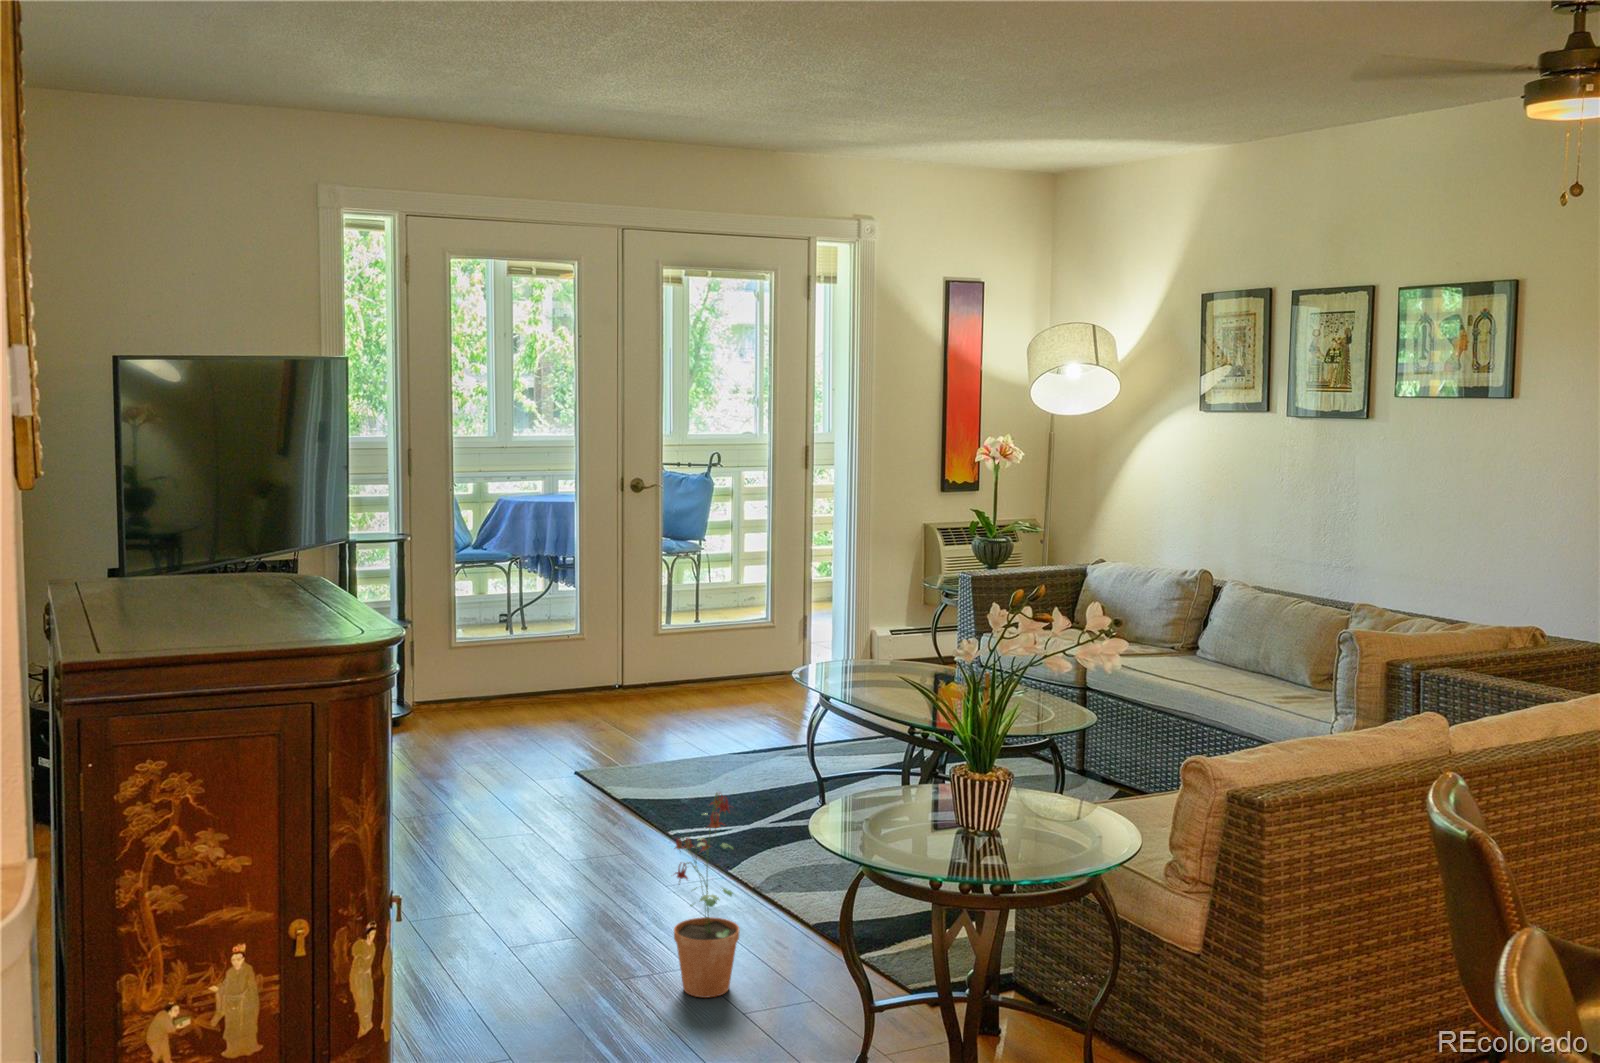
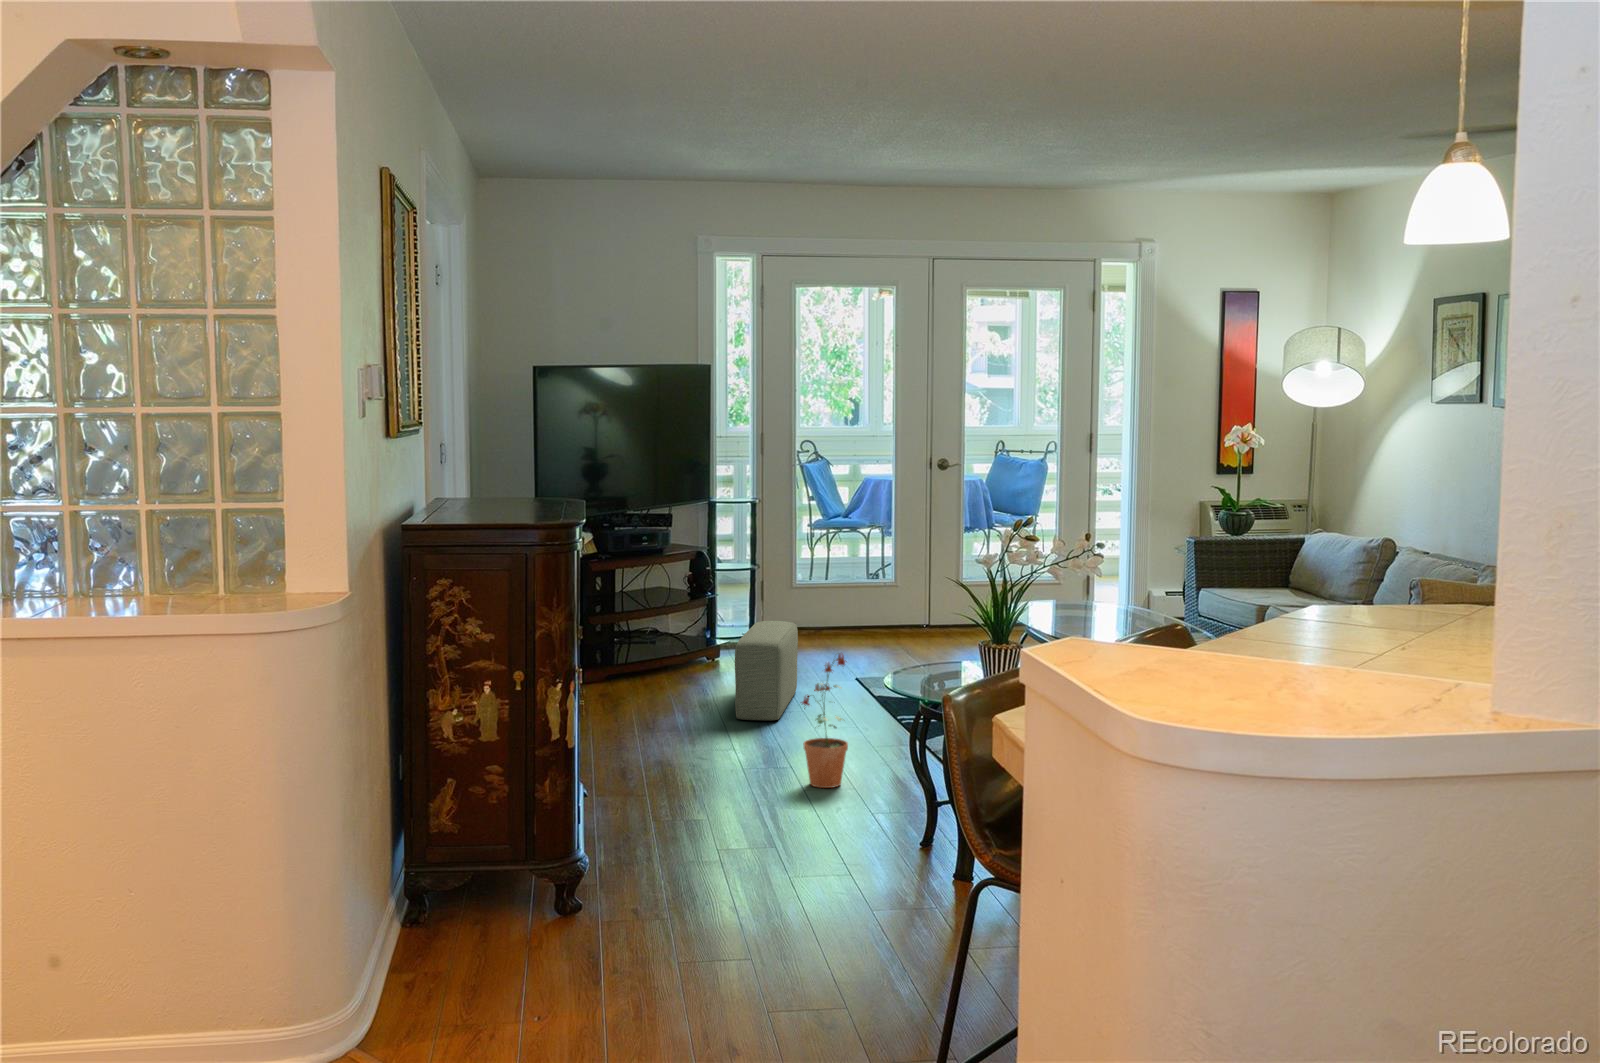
pouf: none [475,716,550,871] -> present [735,621,798,721]

